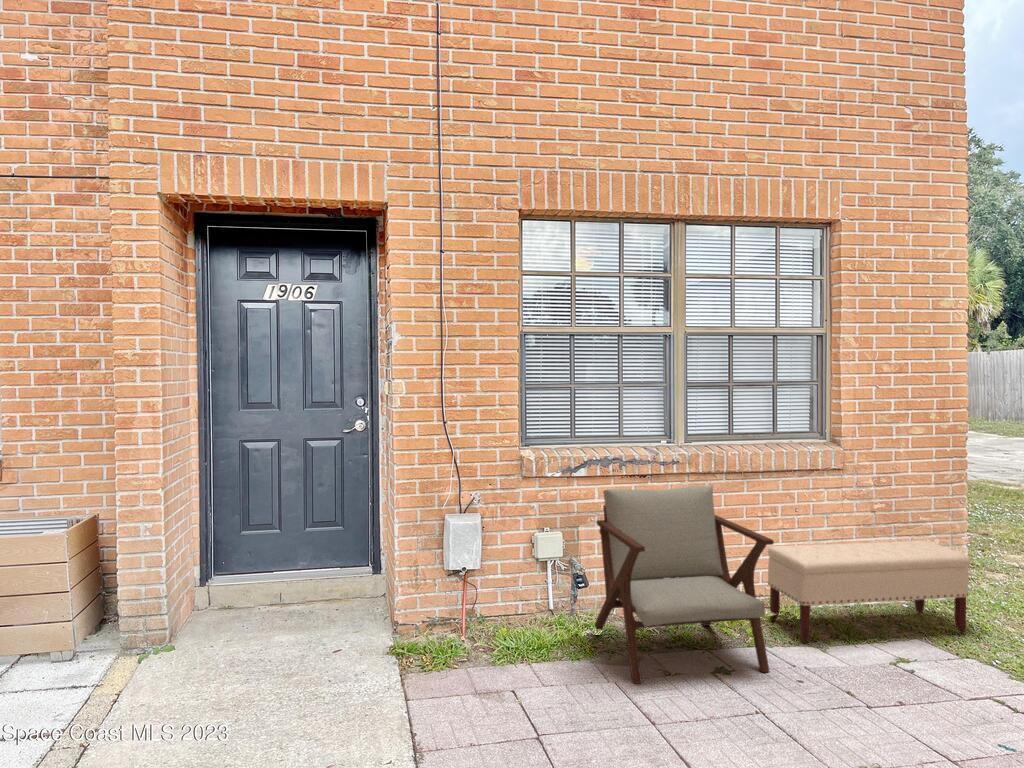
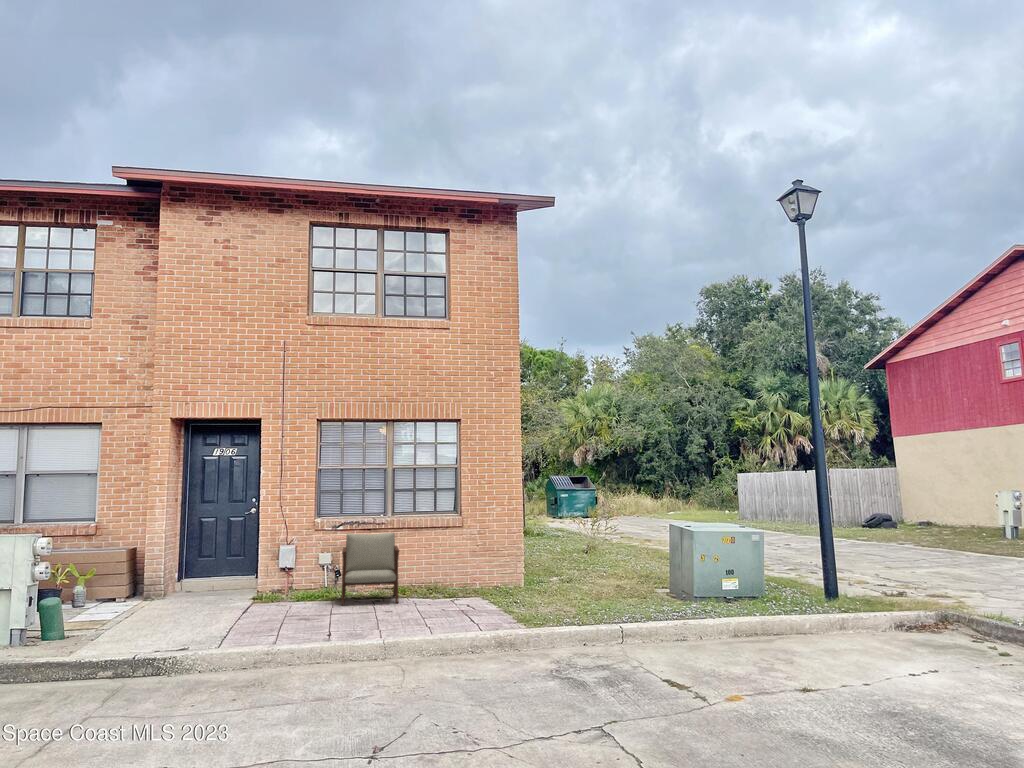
bench: present [768,540,970,643] -> none [424,559,502,598]

